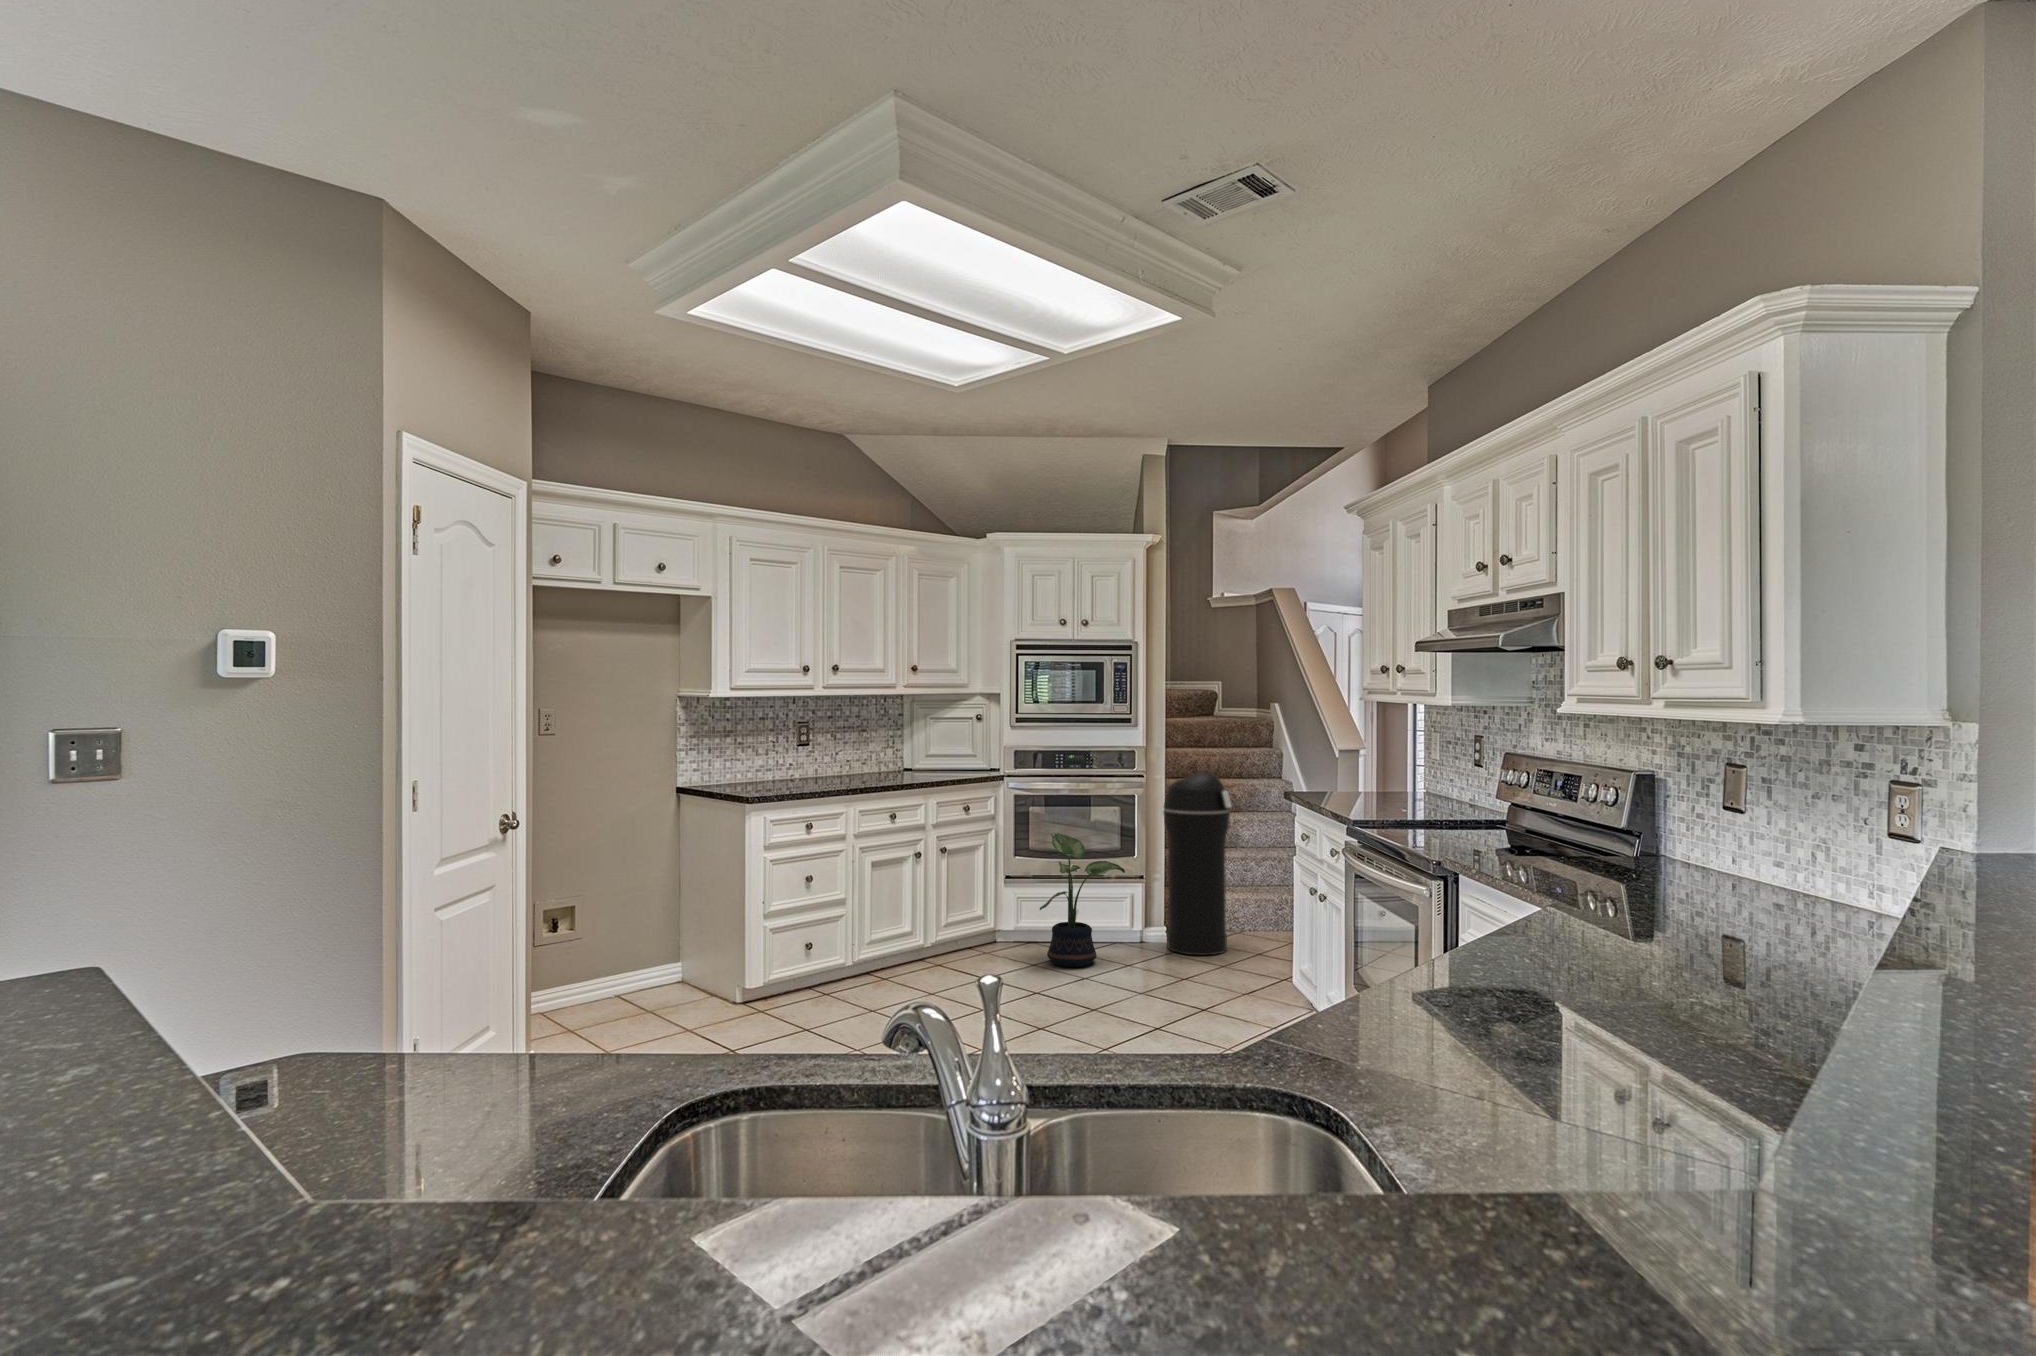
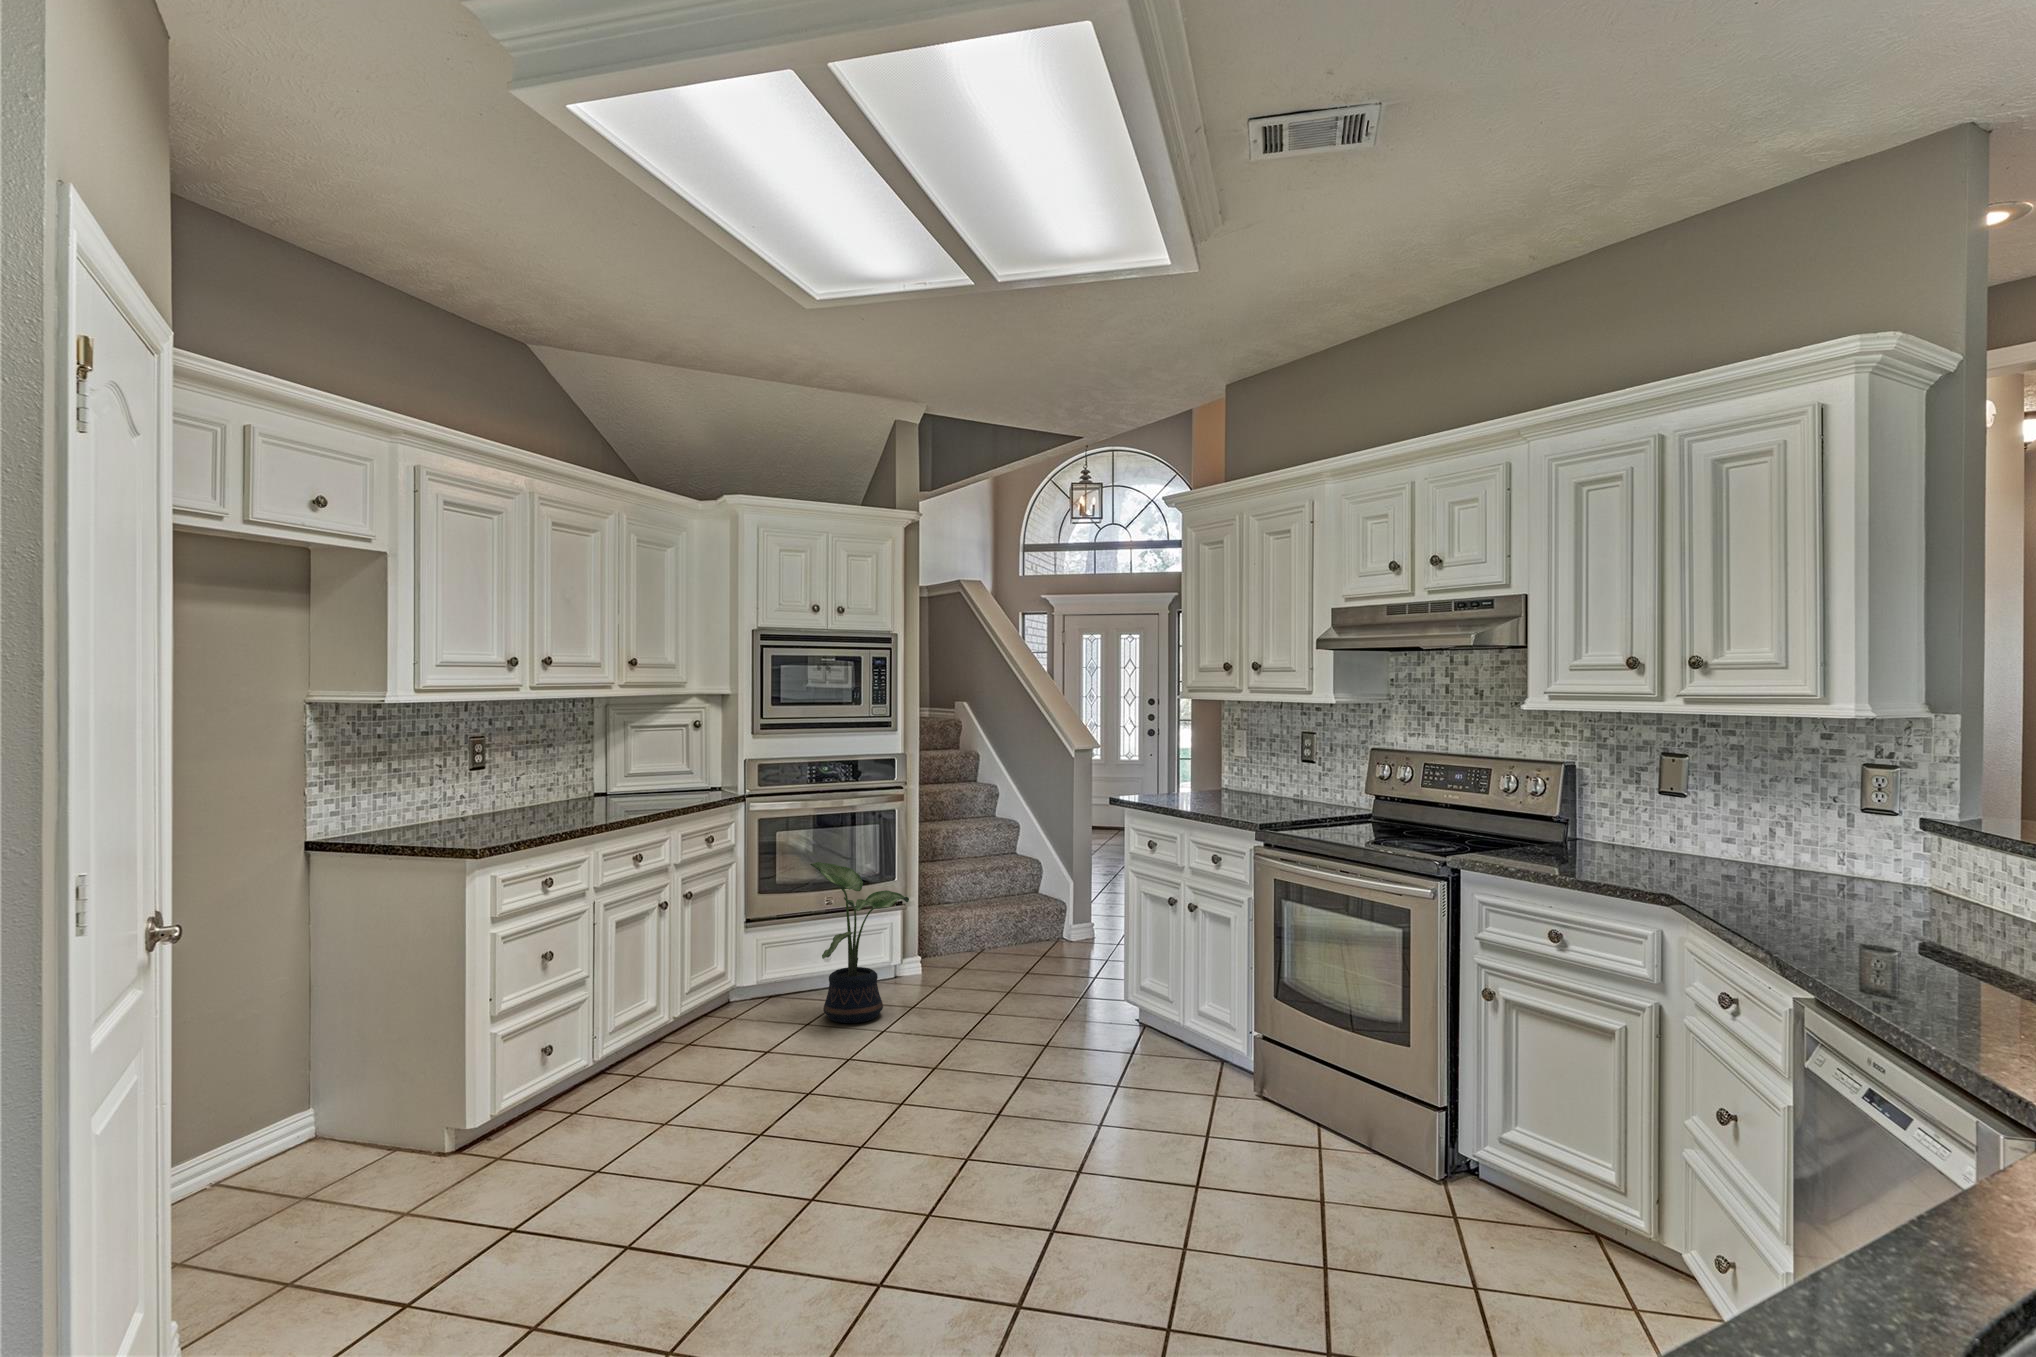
trash can: present [1163,772,1232,955] -> none [931,780,1011,987]

